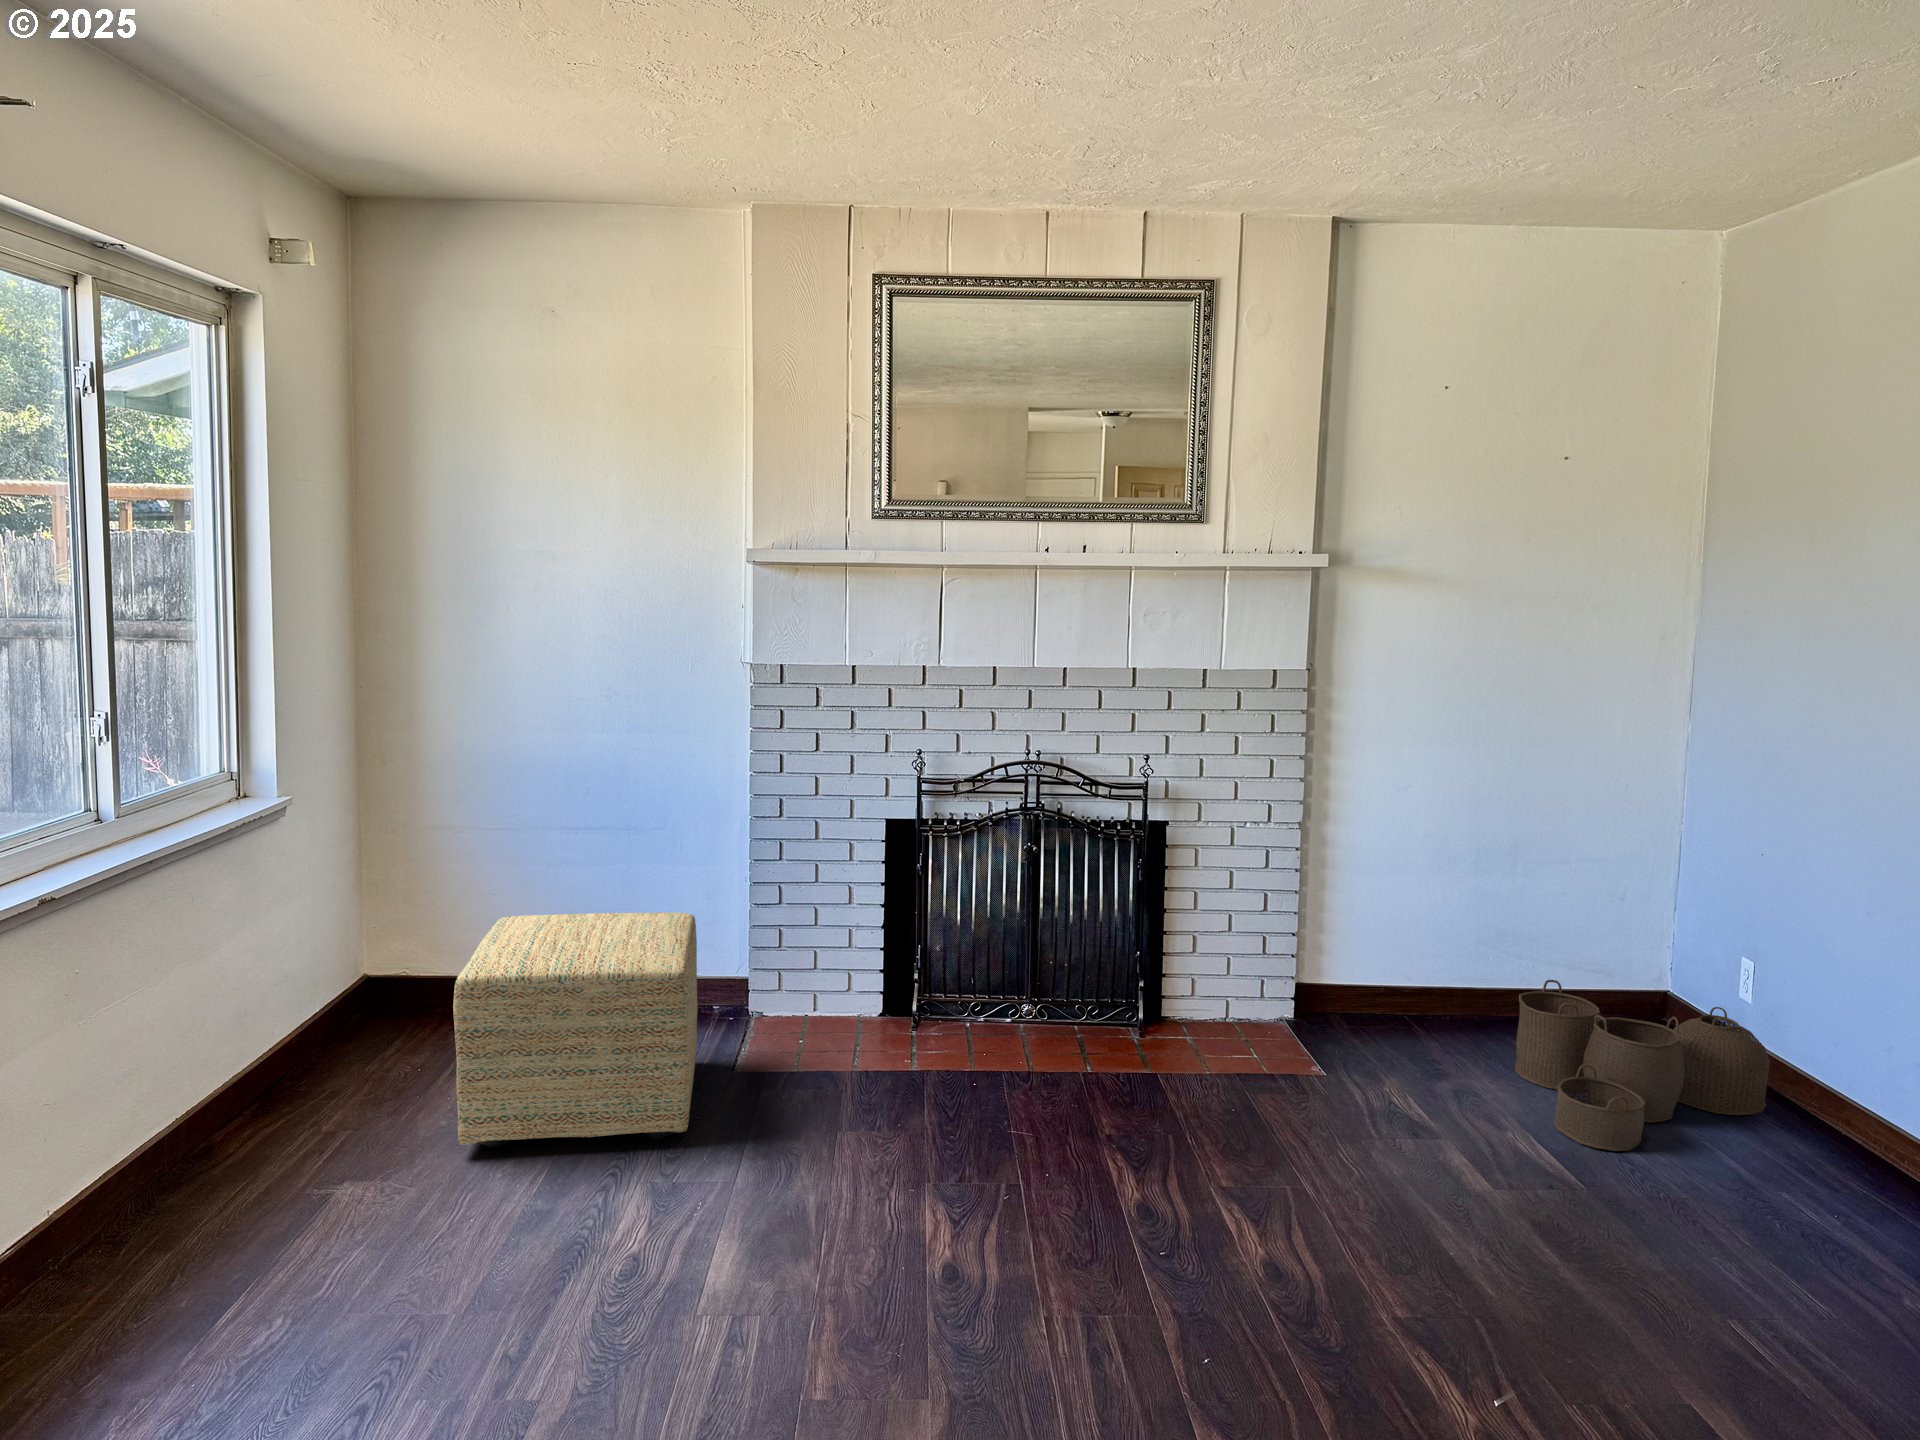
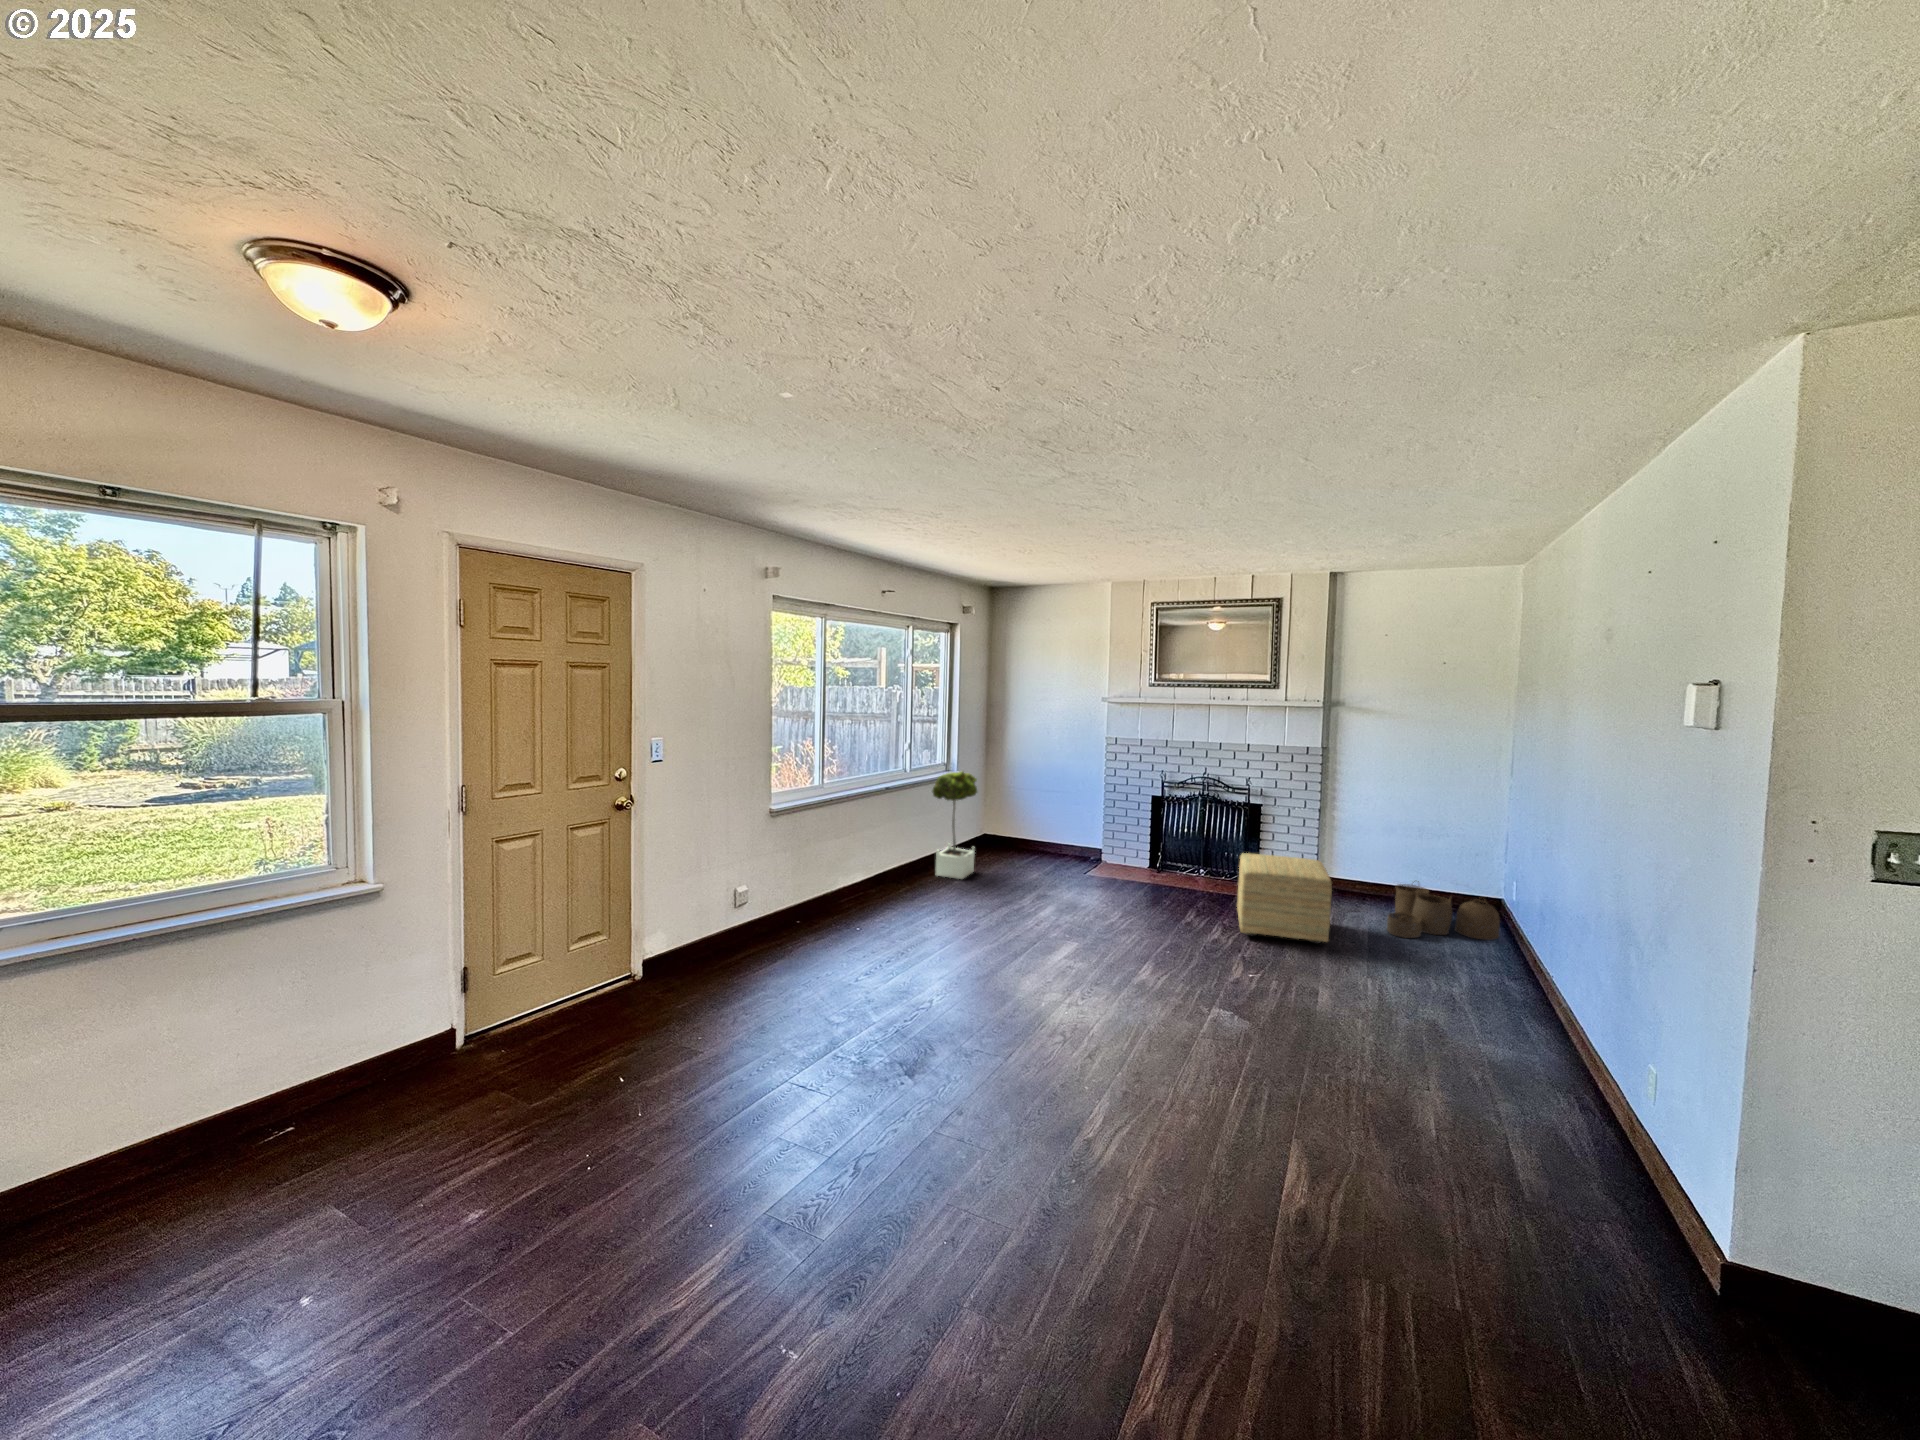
potted tree: none [162,799,357,1181] -> present [932,772,977,879]
ottoman: present [453,912,697,1147] -> present [1237,853,1332,944]

